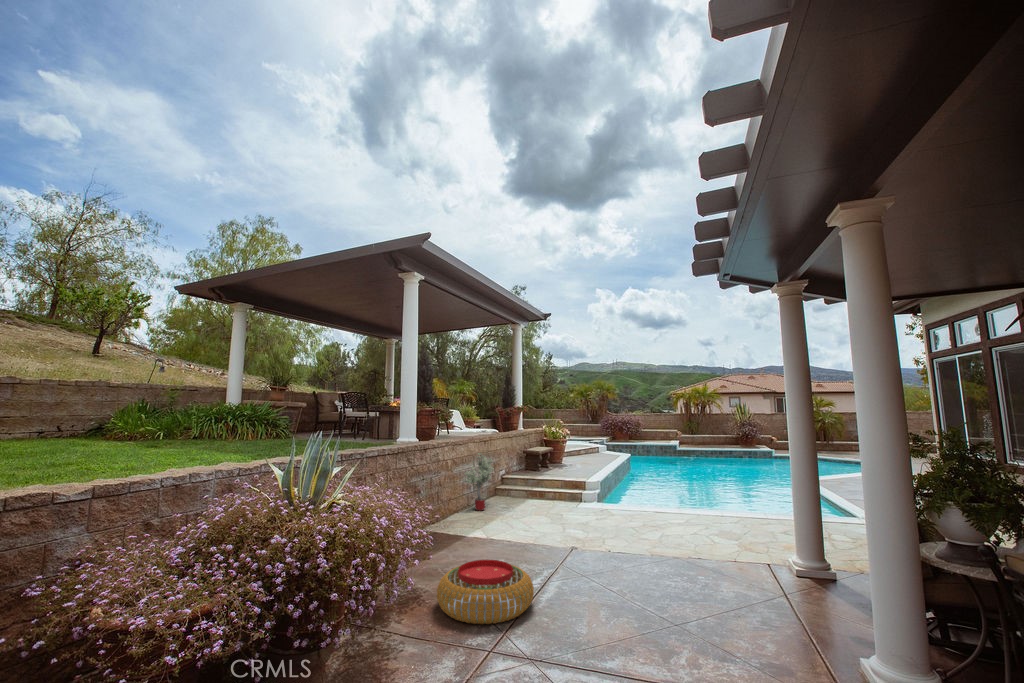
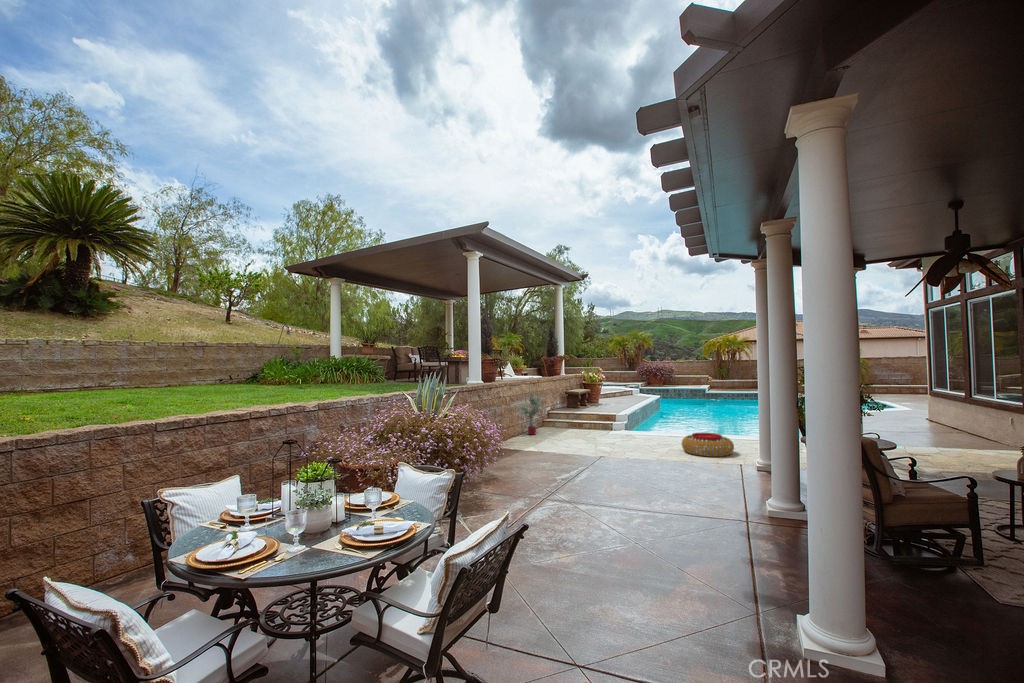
pouf: present [437,560,534,624] -> present [682,433,734,457]

